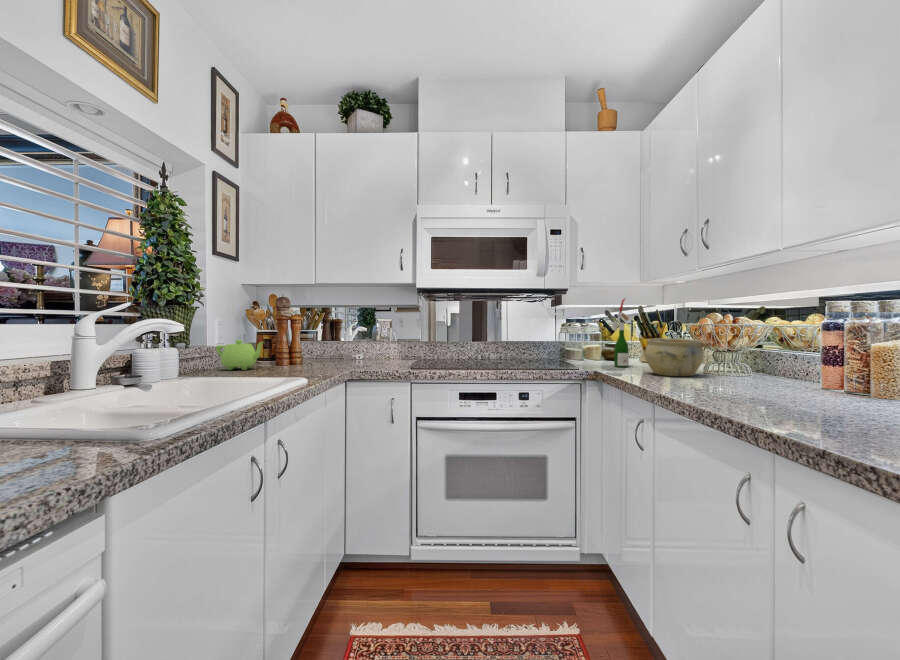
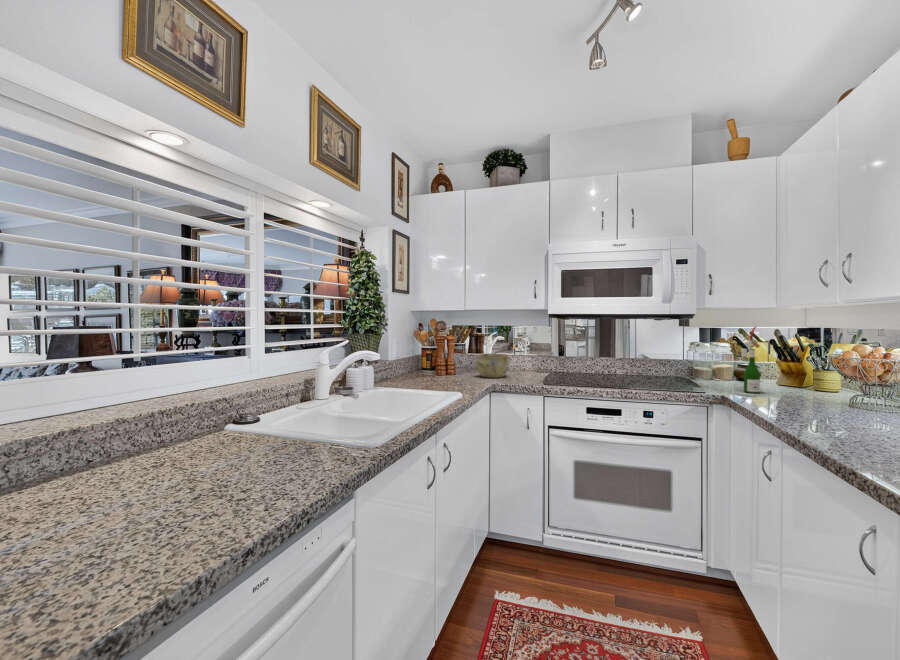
ceramic bowl: present [645,338,704,376] -> present [476,353,509,378]
teapot: present [216,340,264,370] -> none [396,359,431,382]

